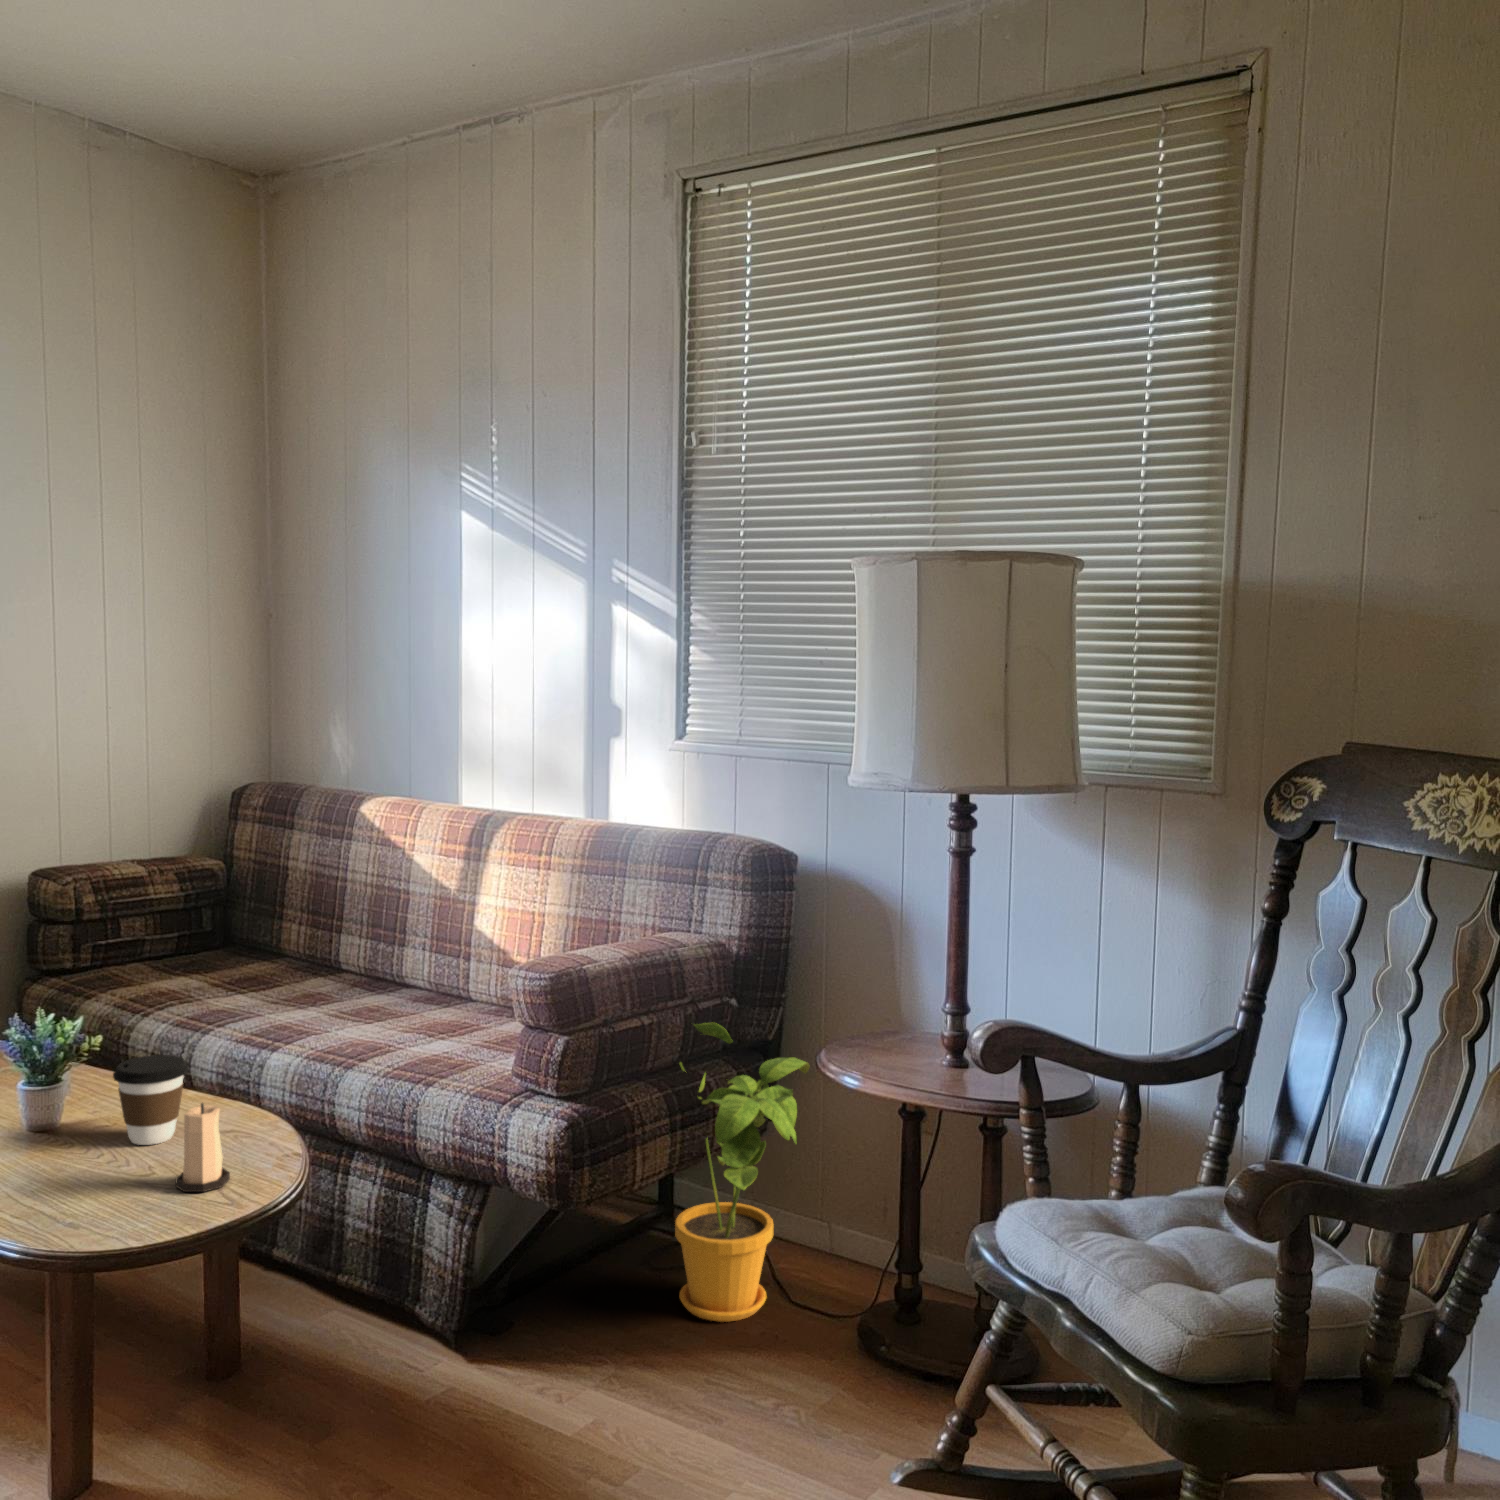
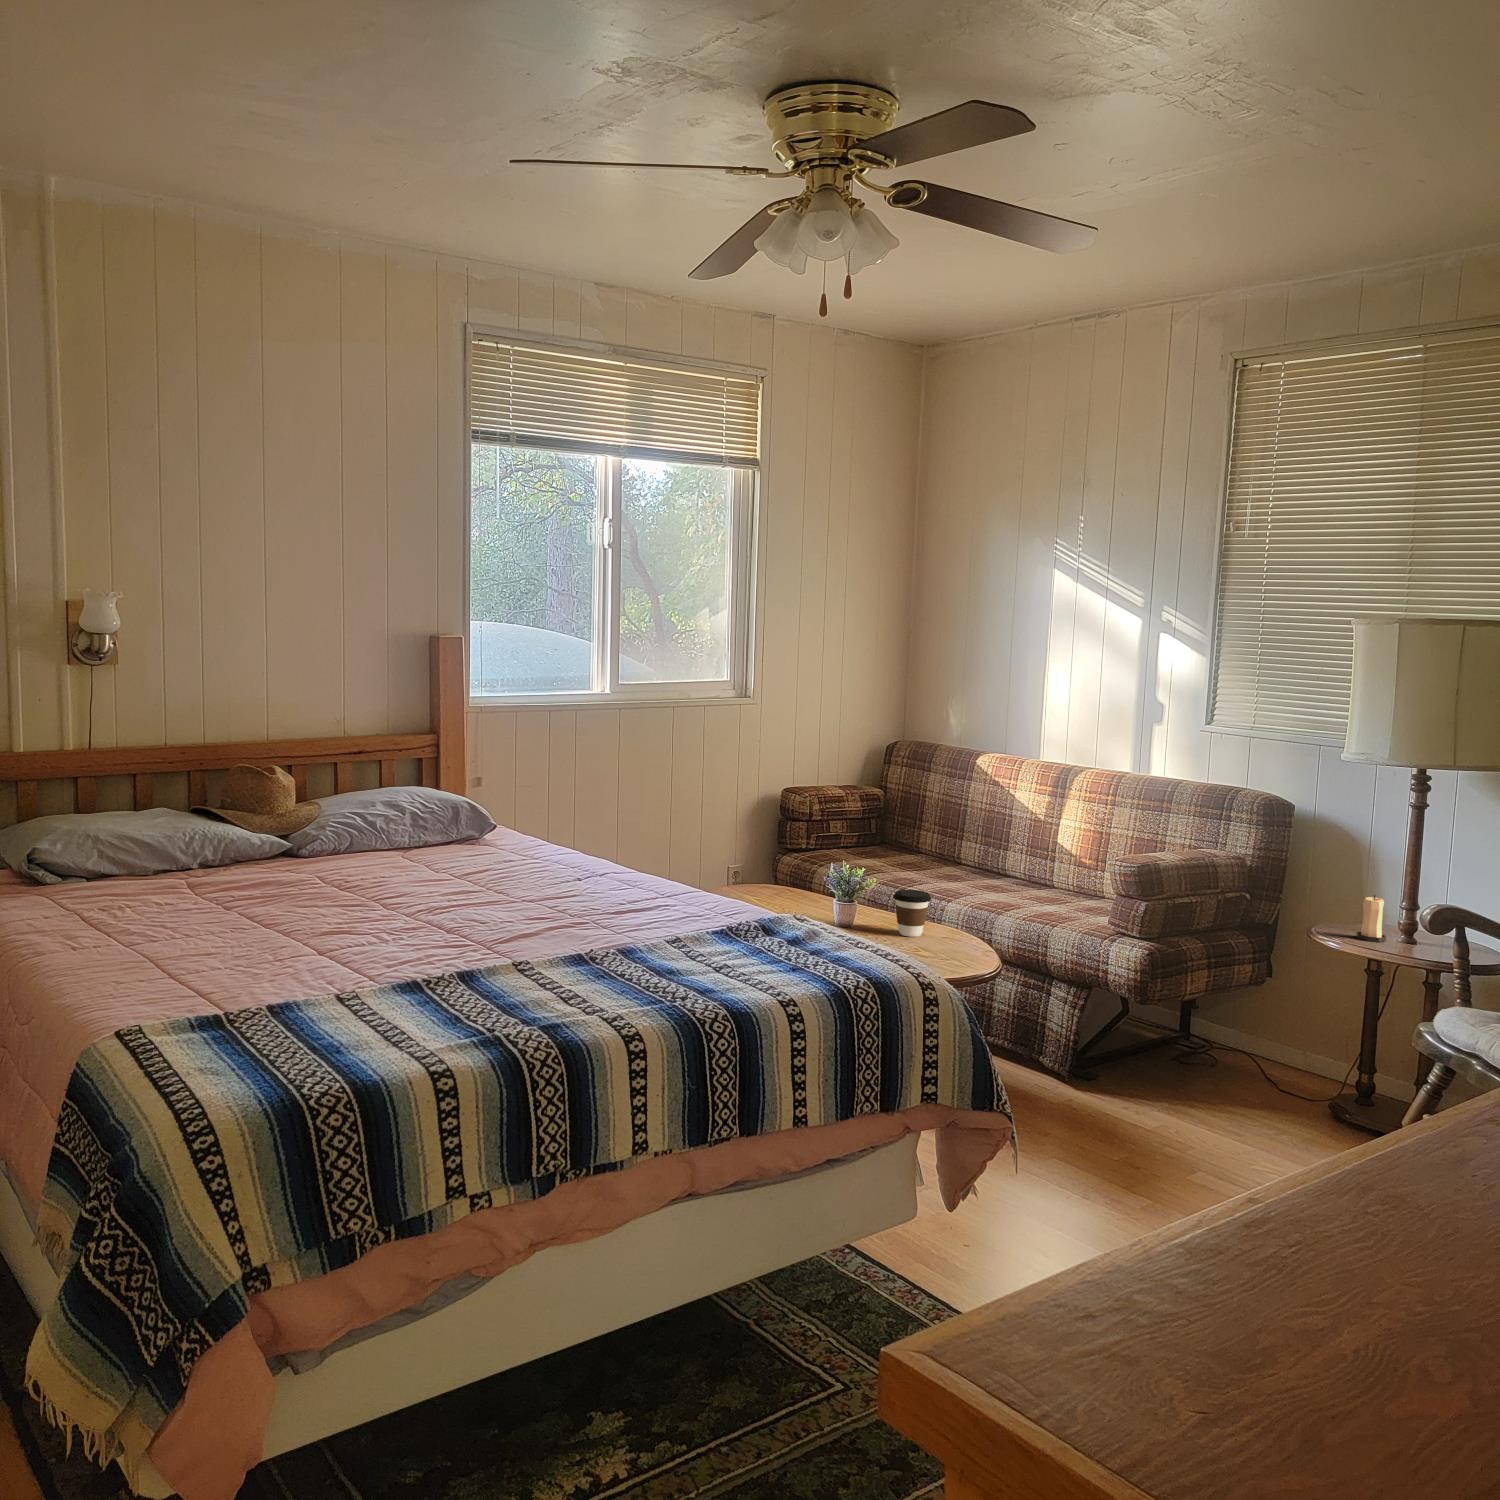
house plant: present [675,1023,809,1322] -> none [1172,894,1296,1095]
candle: present [176,1103,230,1192] -> present [1356,895,1386,942]

